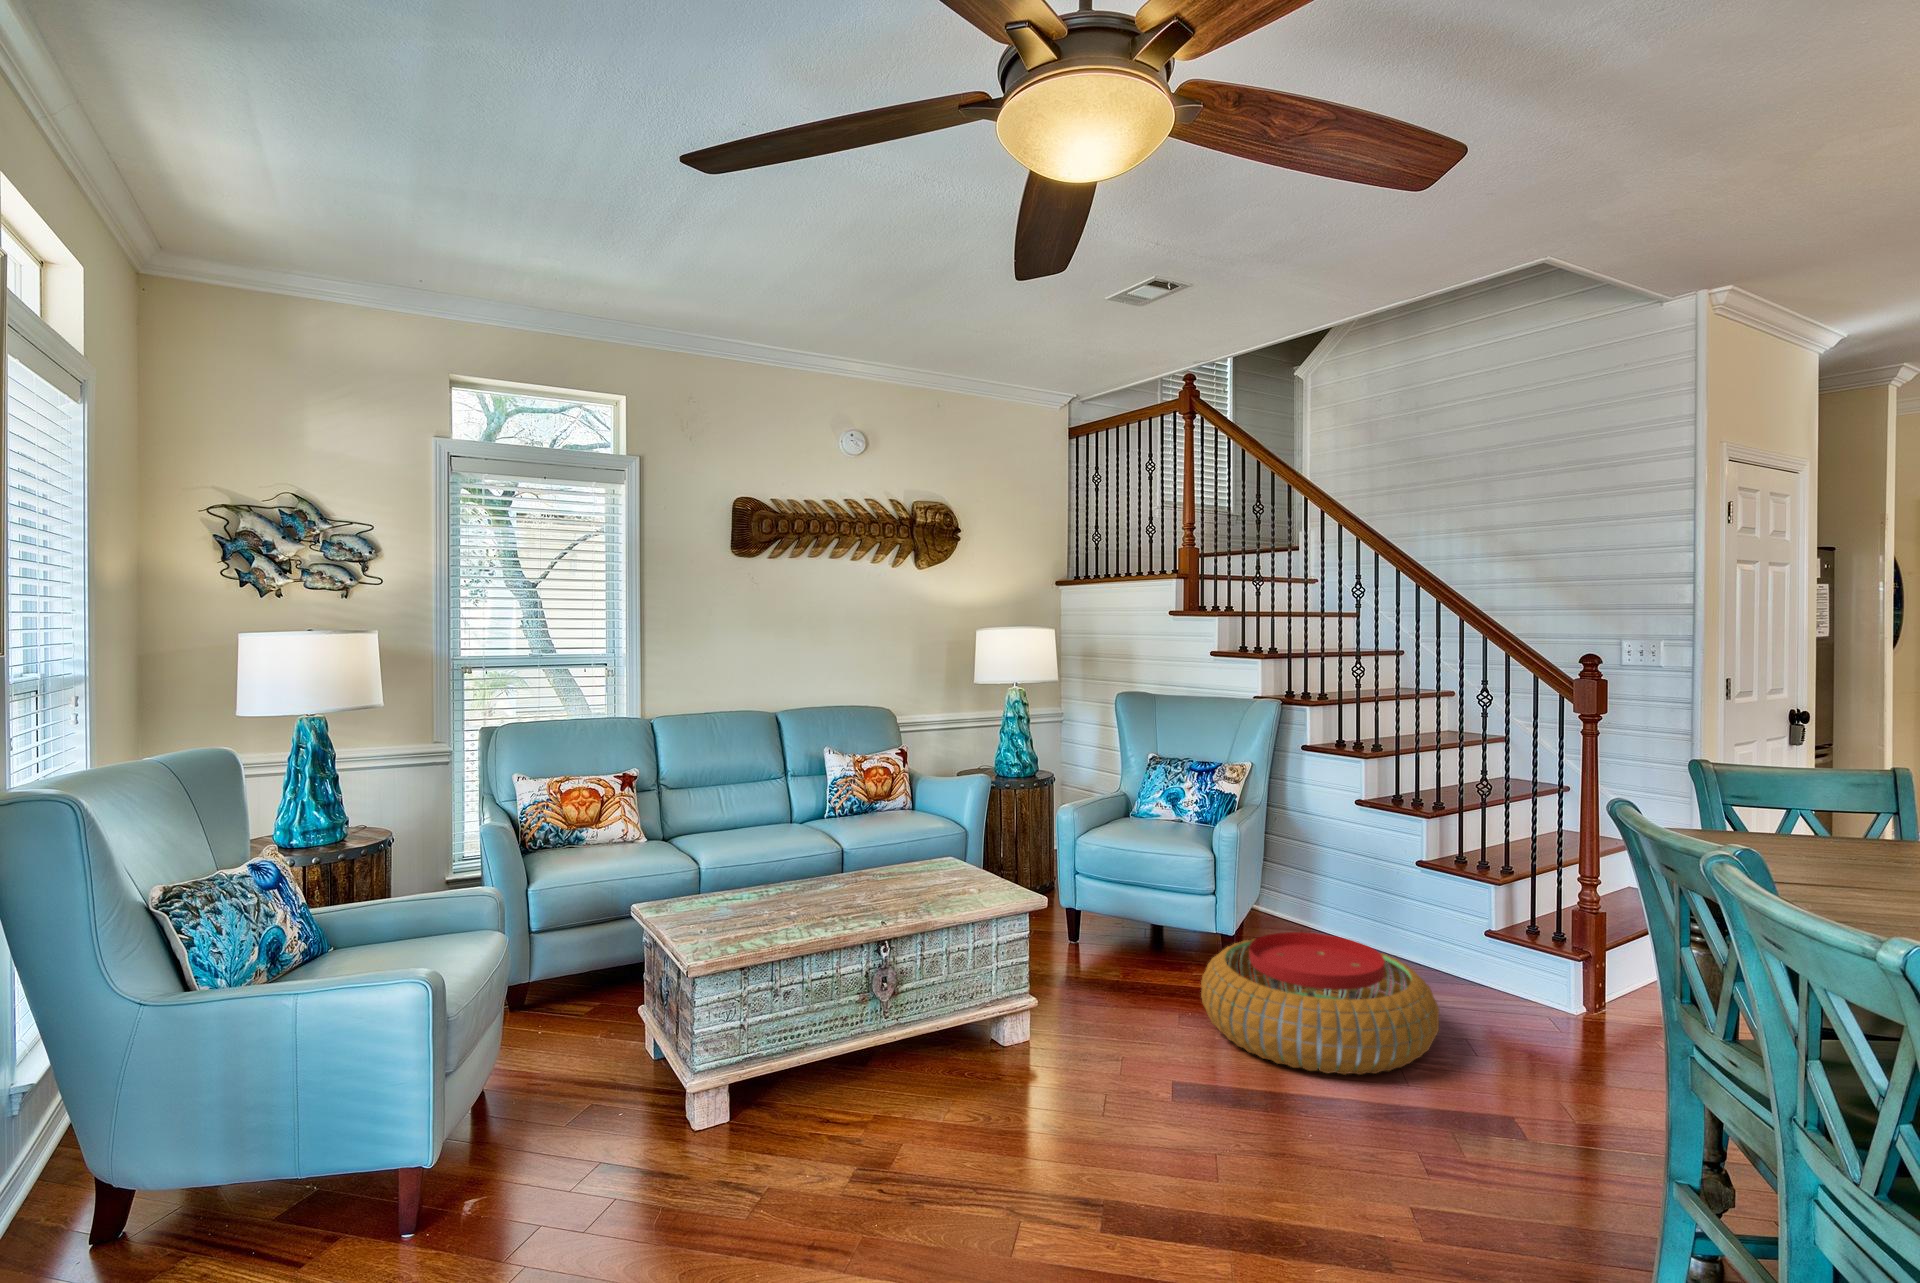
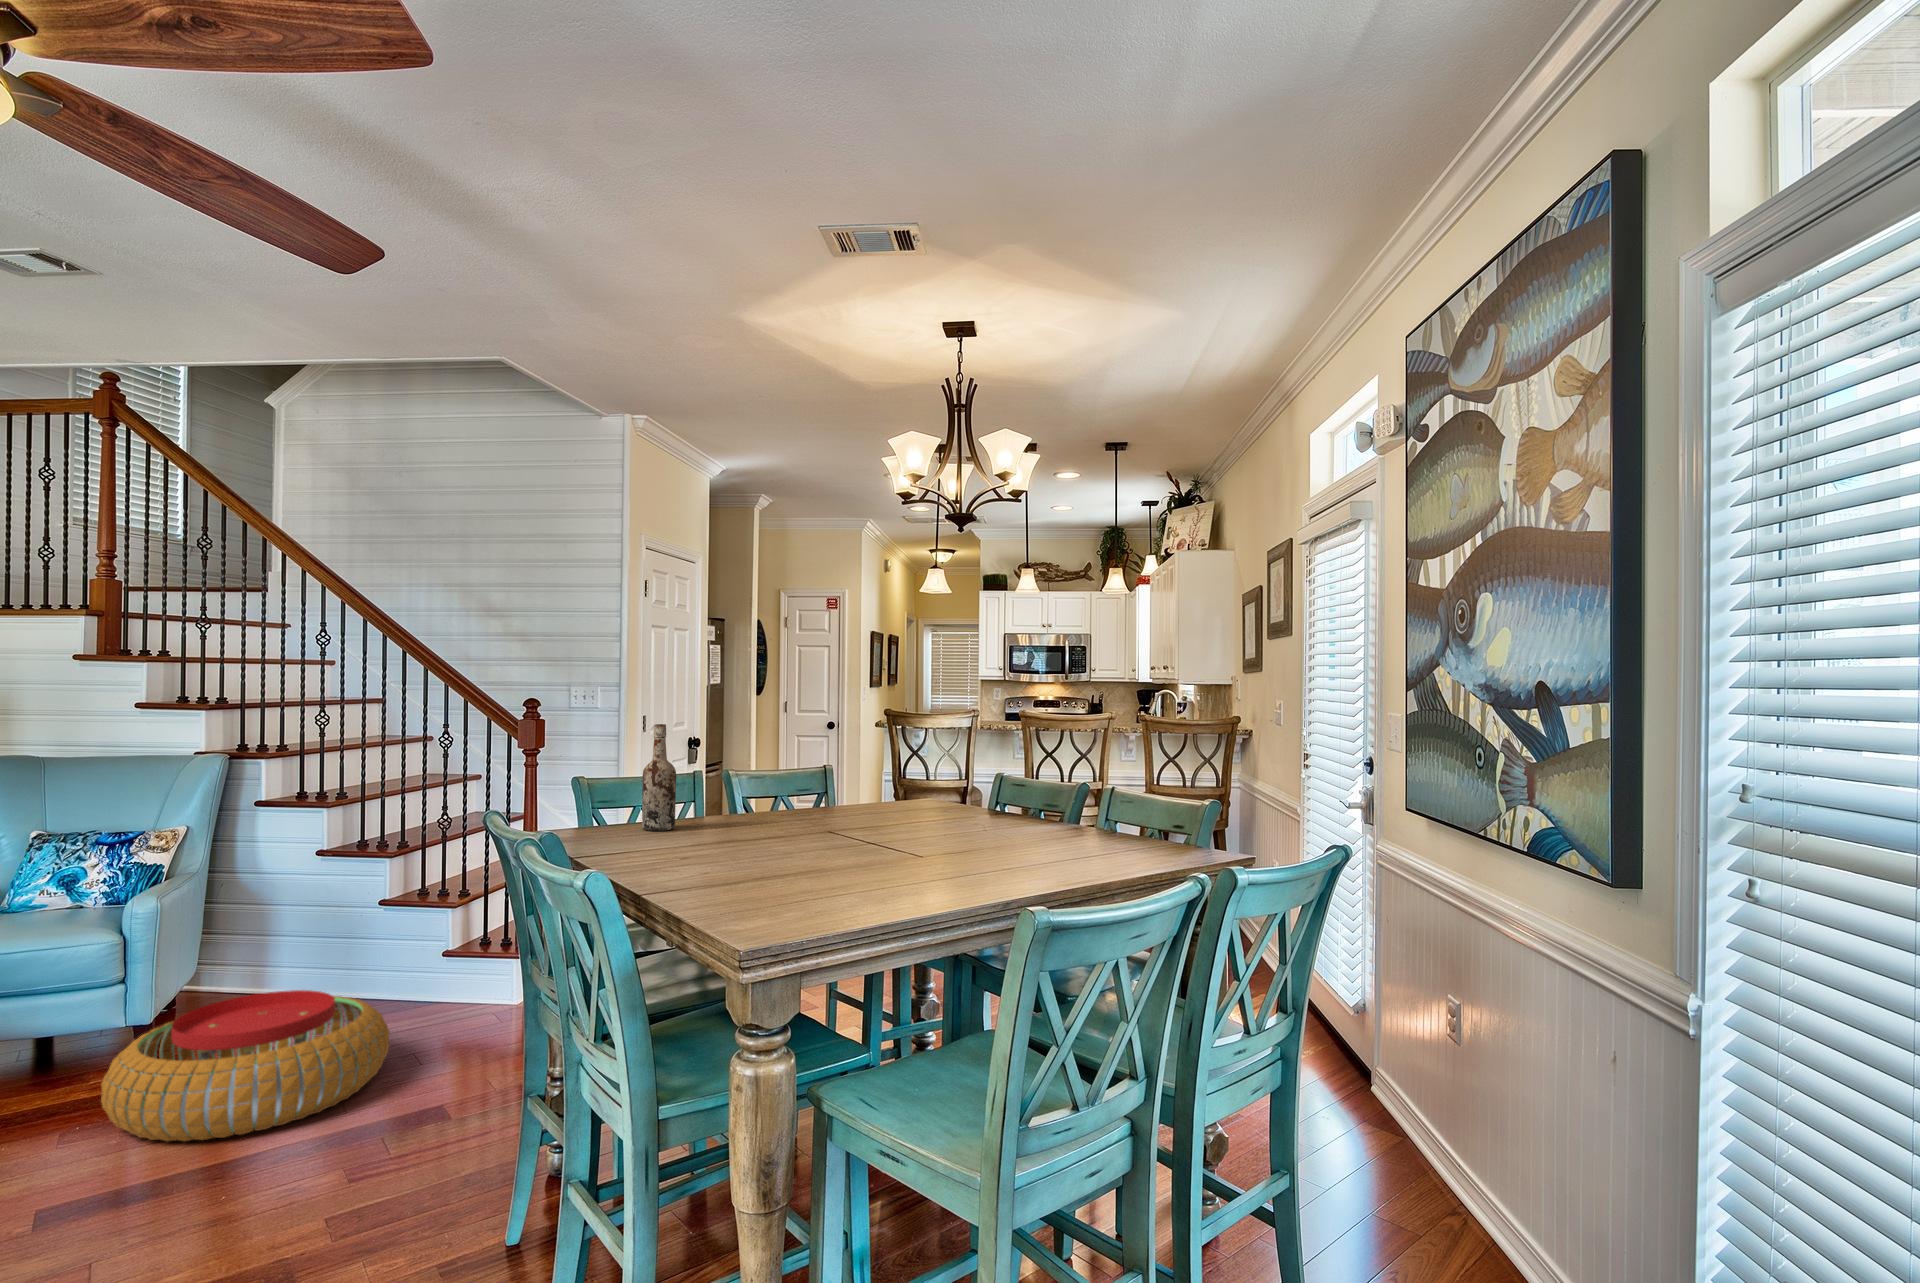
wine bottle: none [1797,704,1860,860] -> present [642,724,676,831]

